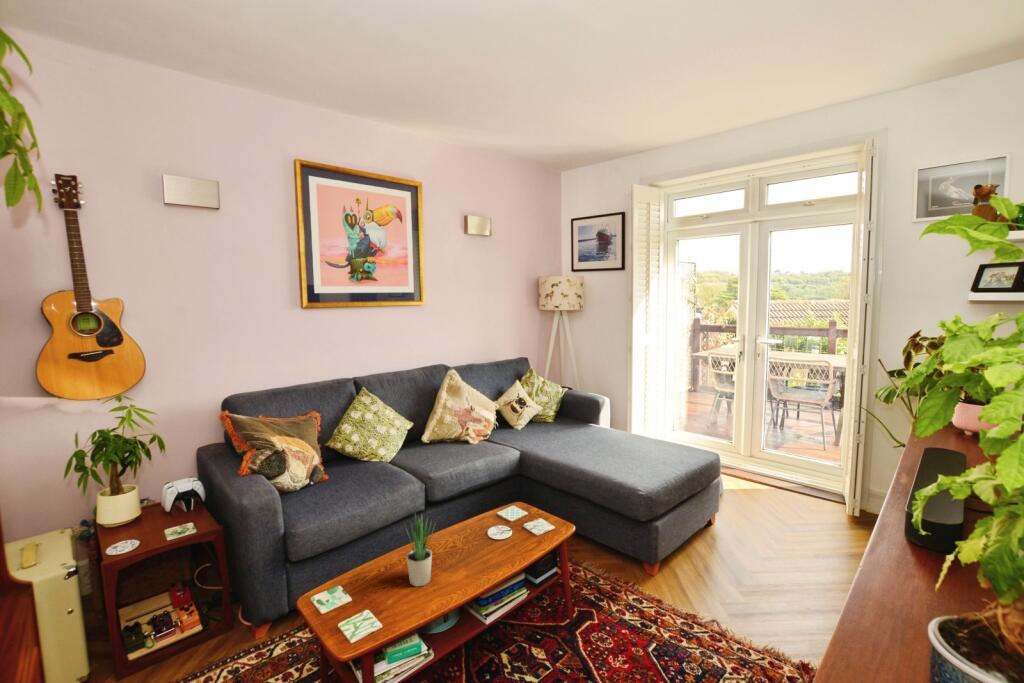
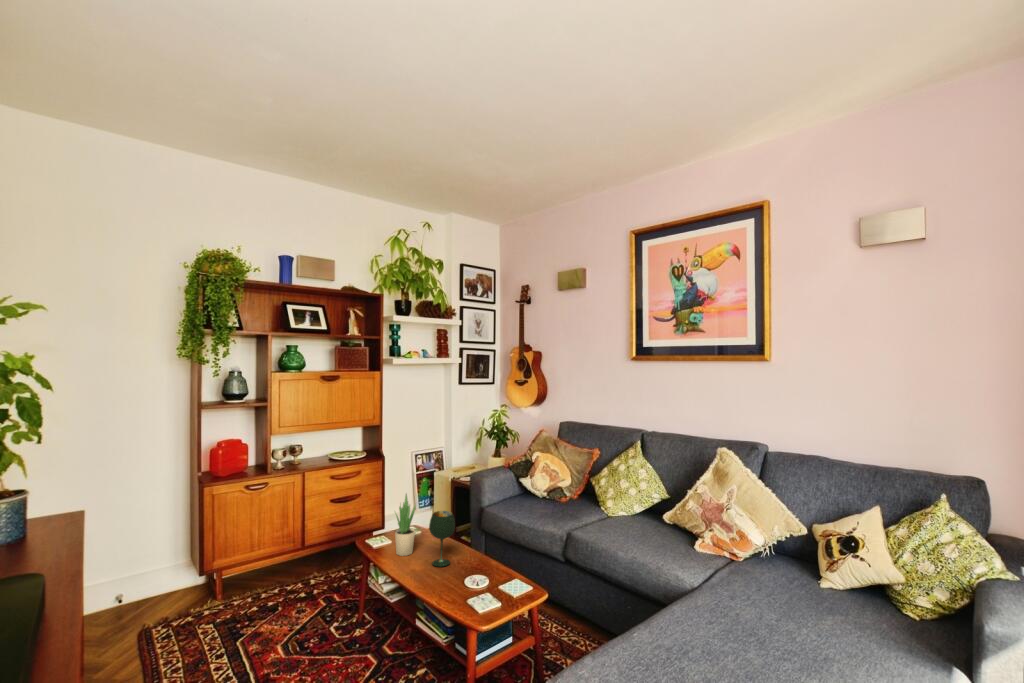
wine glass: none [440,496,469,557] -> present [429,511,455,567]

